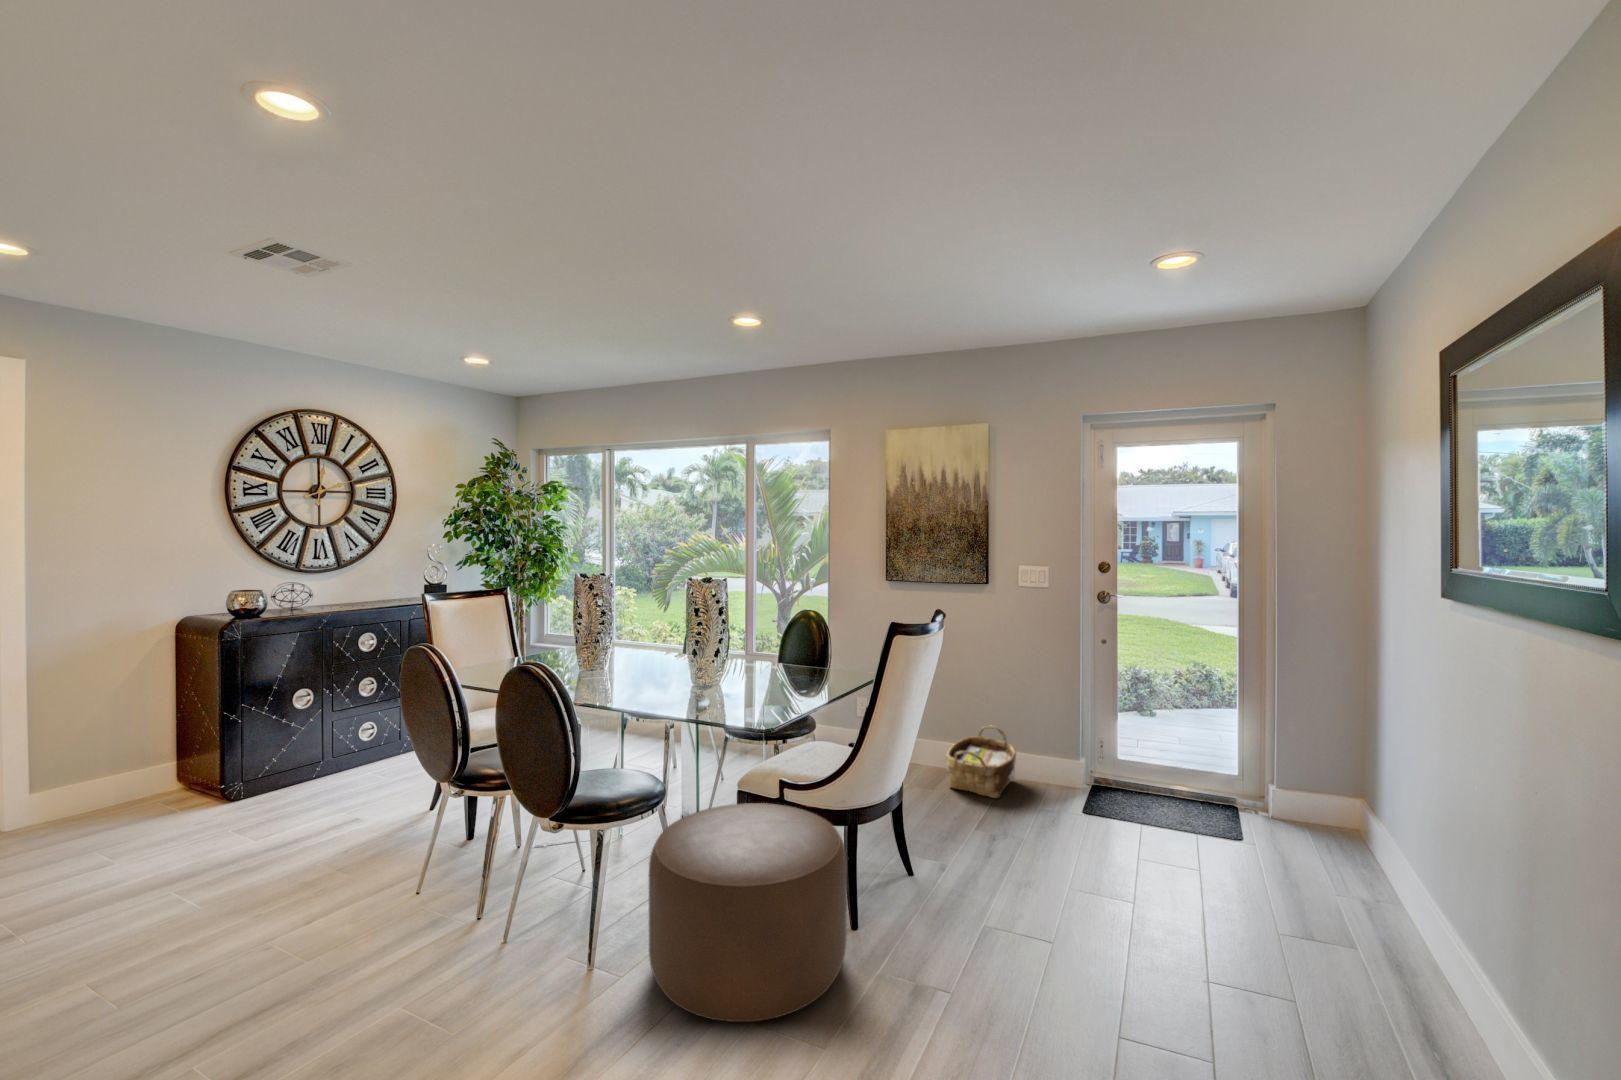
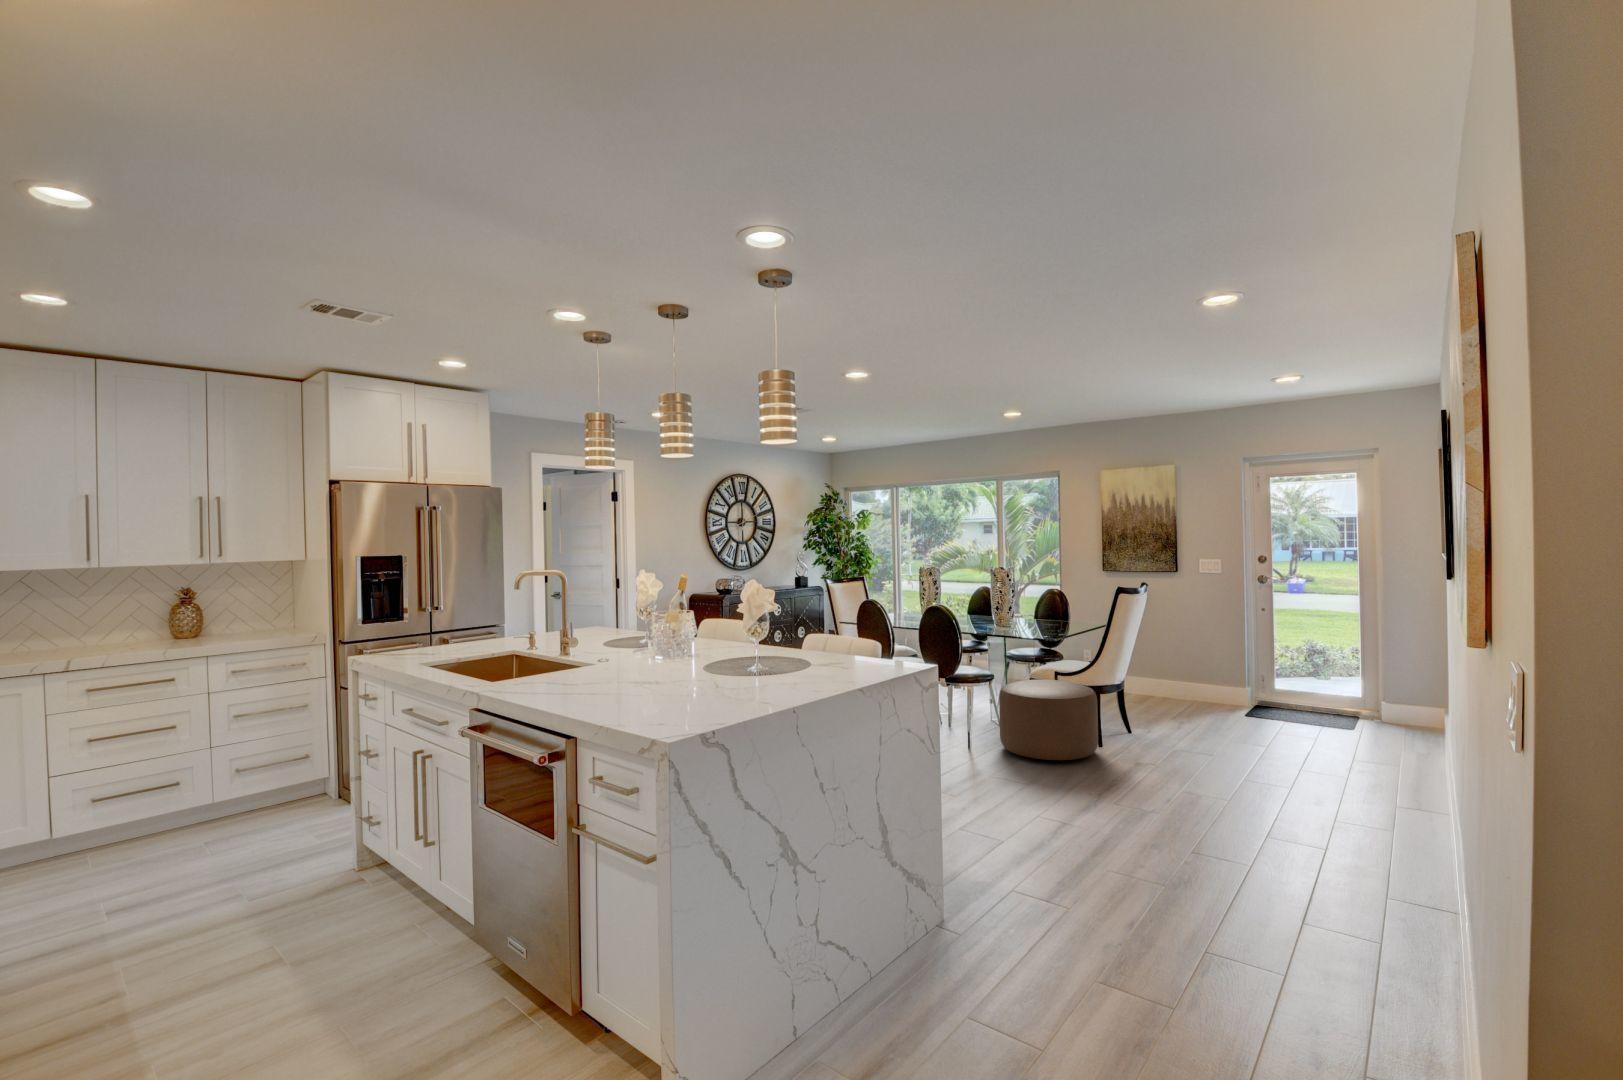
woven basket: present [946,726,1016,798] -> none [1151,666,1200,708]

